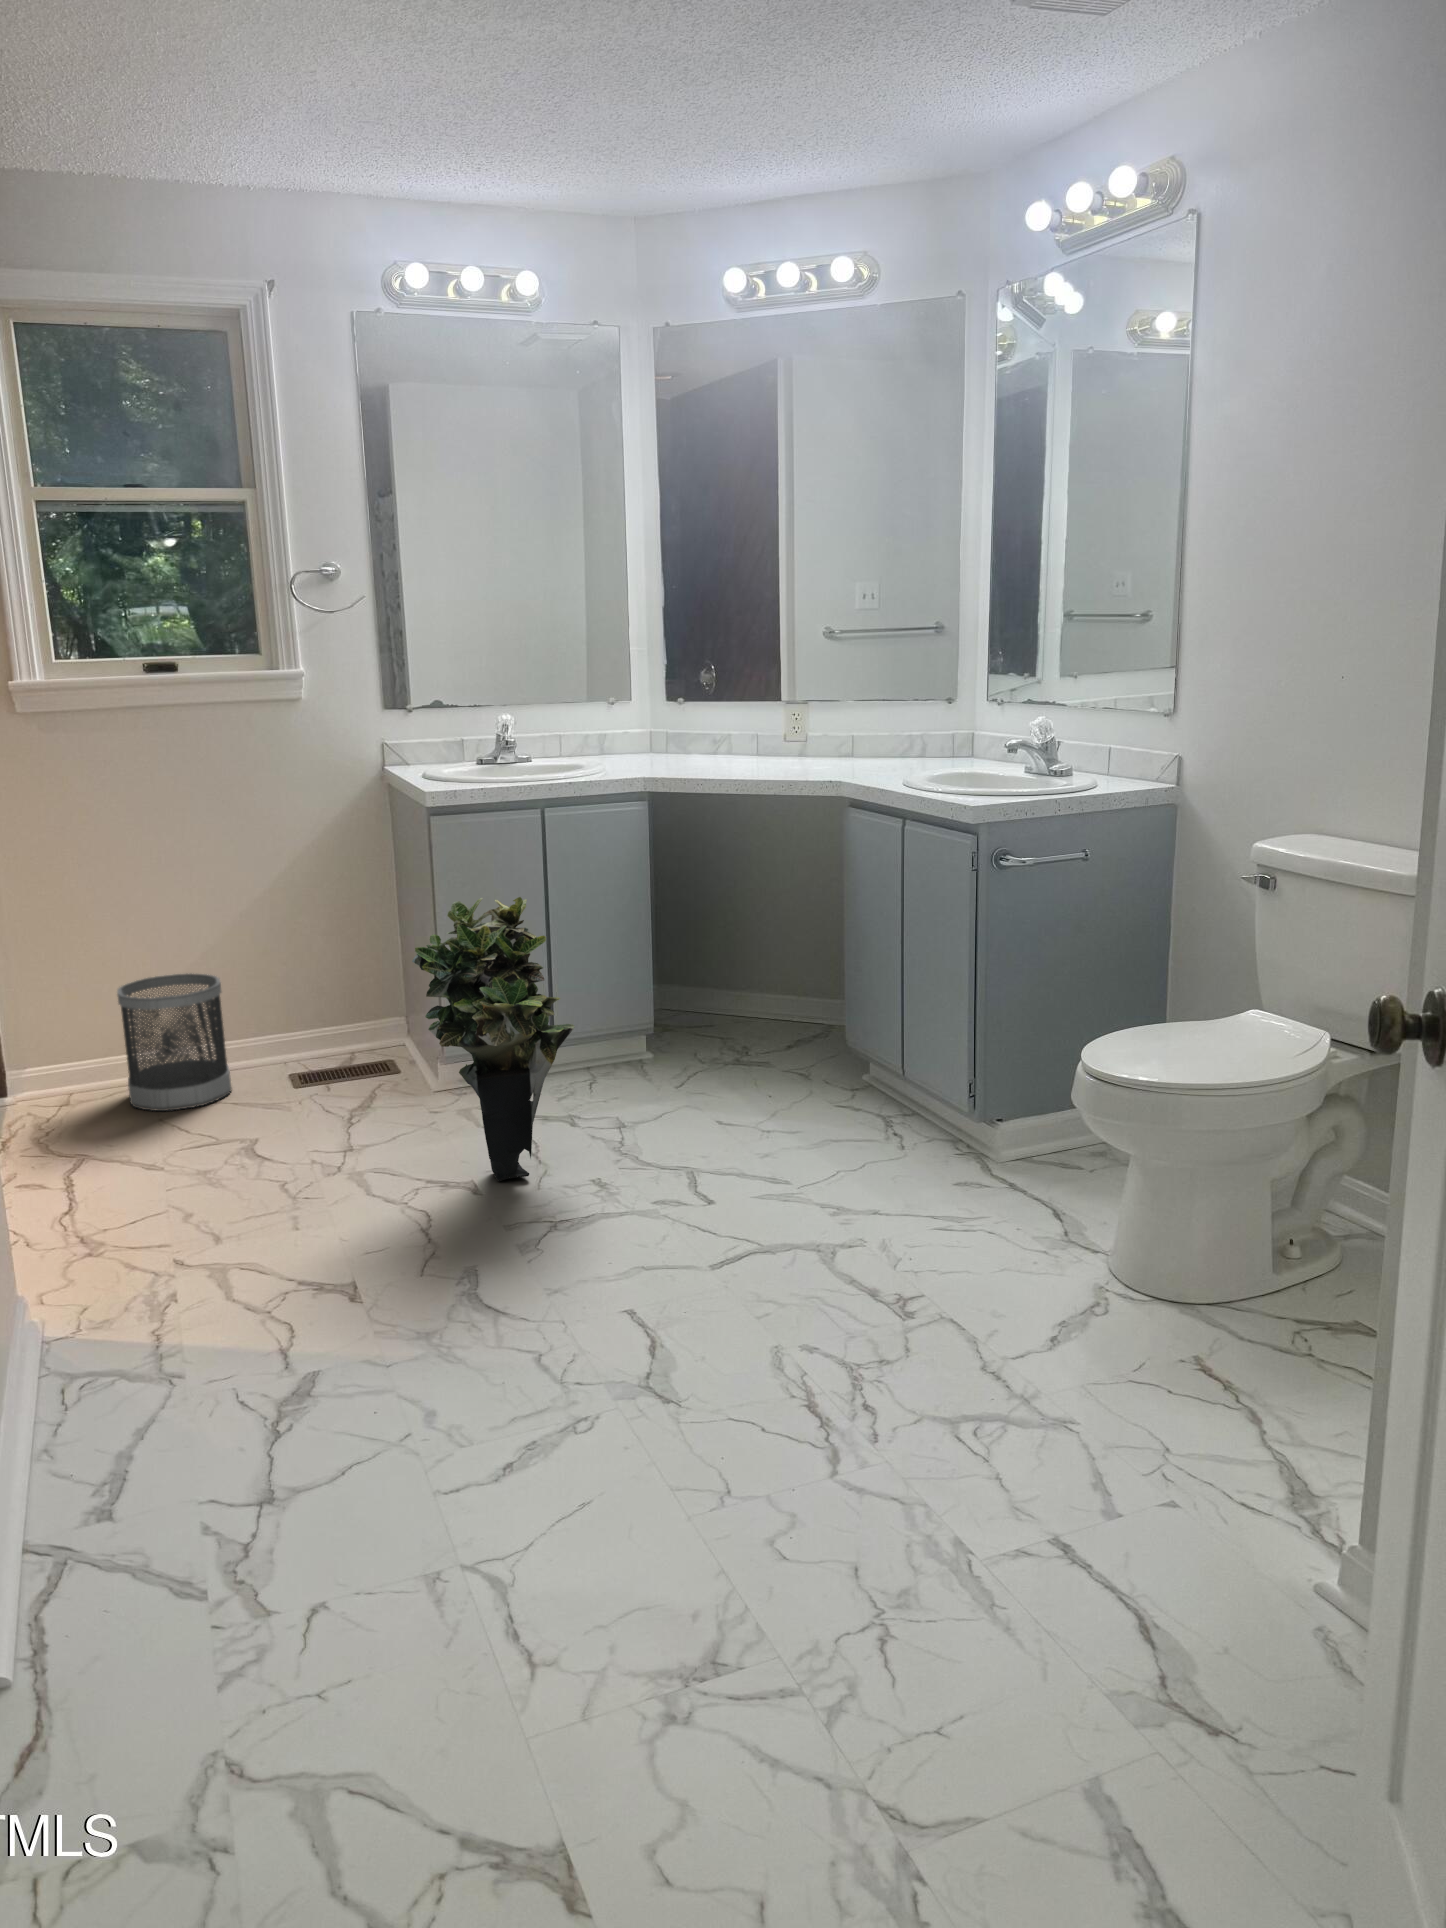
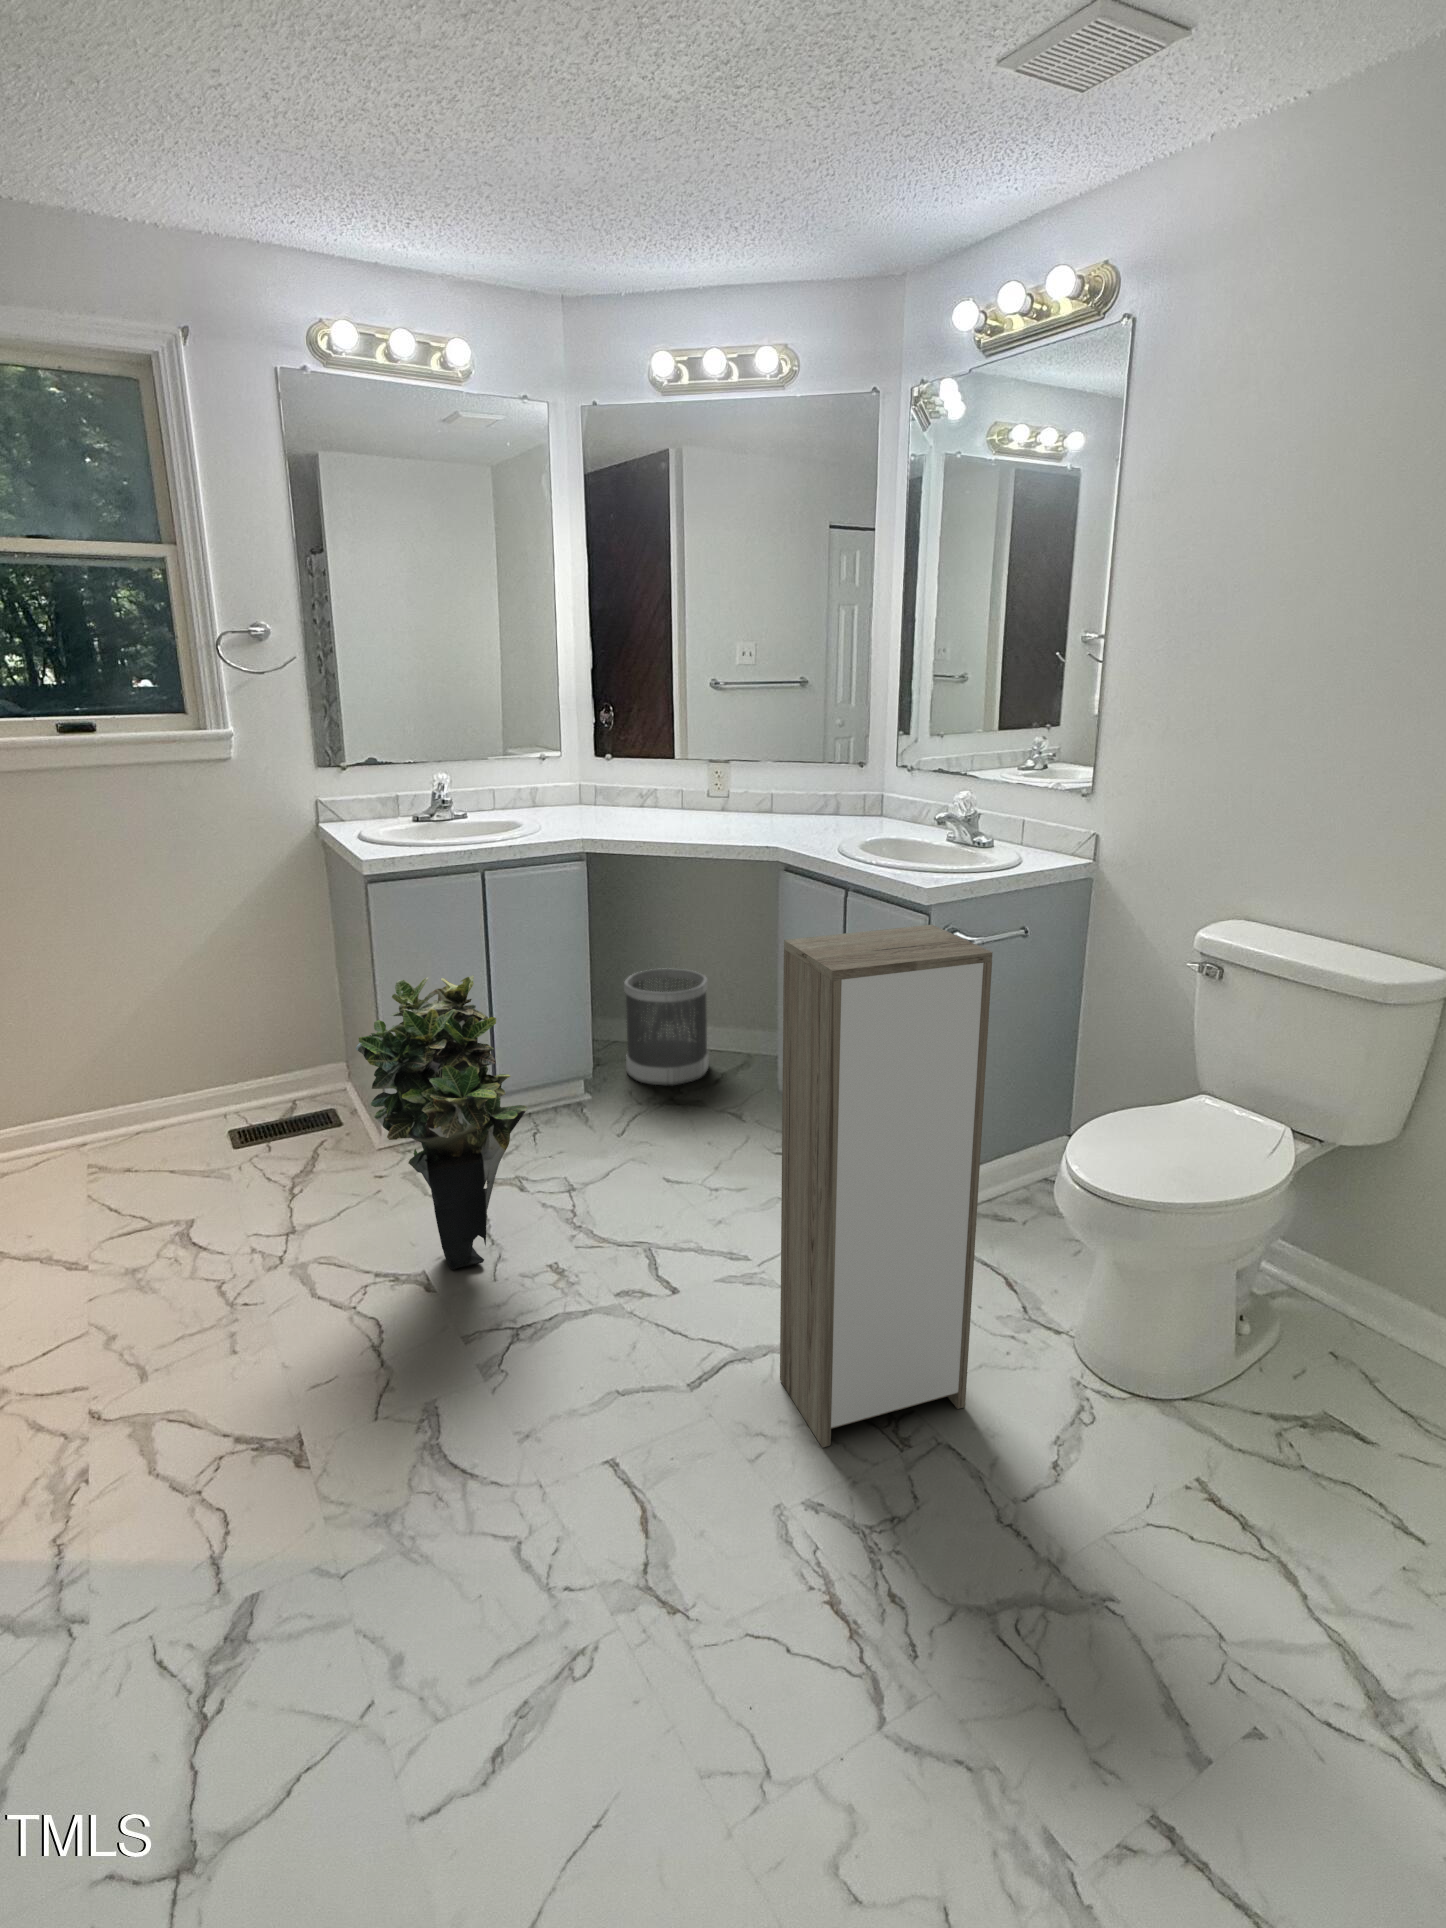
storage cabinet: none [794,818,984,1314] -> present [780,925,992,1448]
wastebasket: present [117,973,231,1111] -> present [624,969,709,1086]

